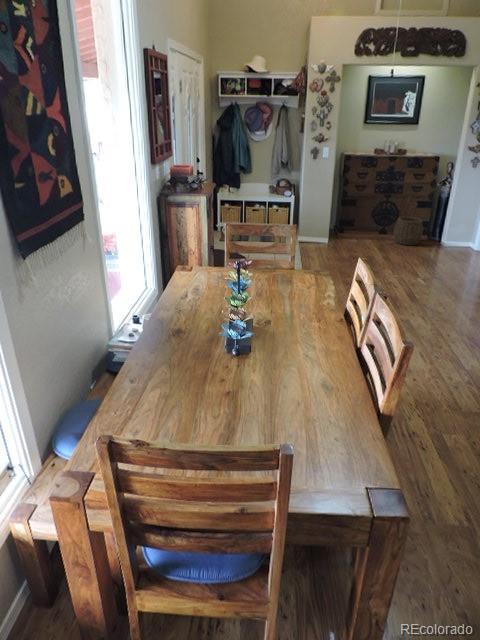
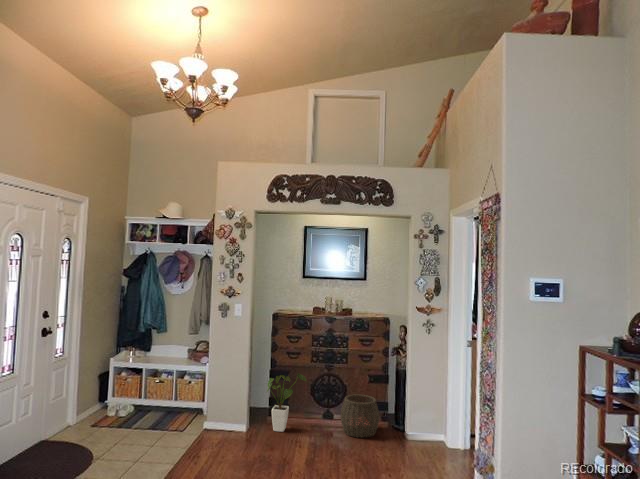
house plant: none [342,202,368,243] -> present [267,373,306,432]

